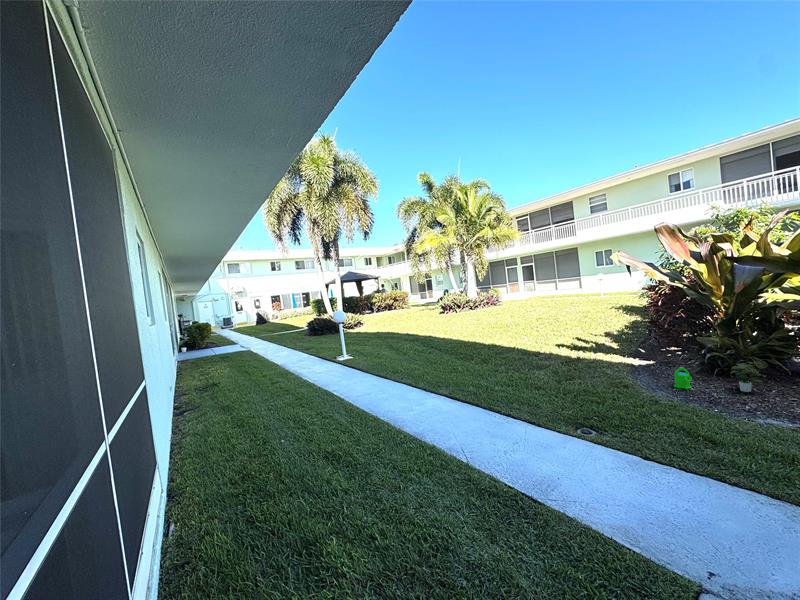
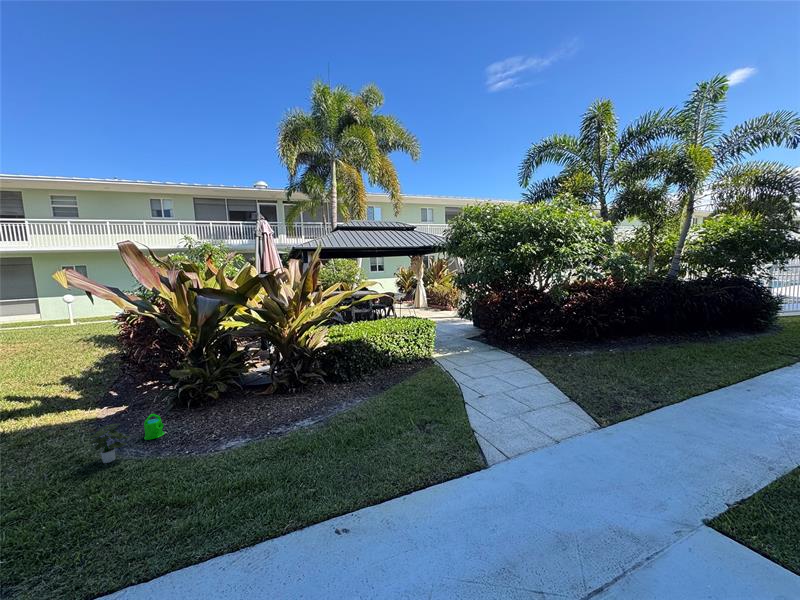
potted plant: present [730,362,766,392] -> present [89,423,130,463]

